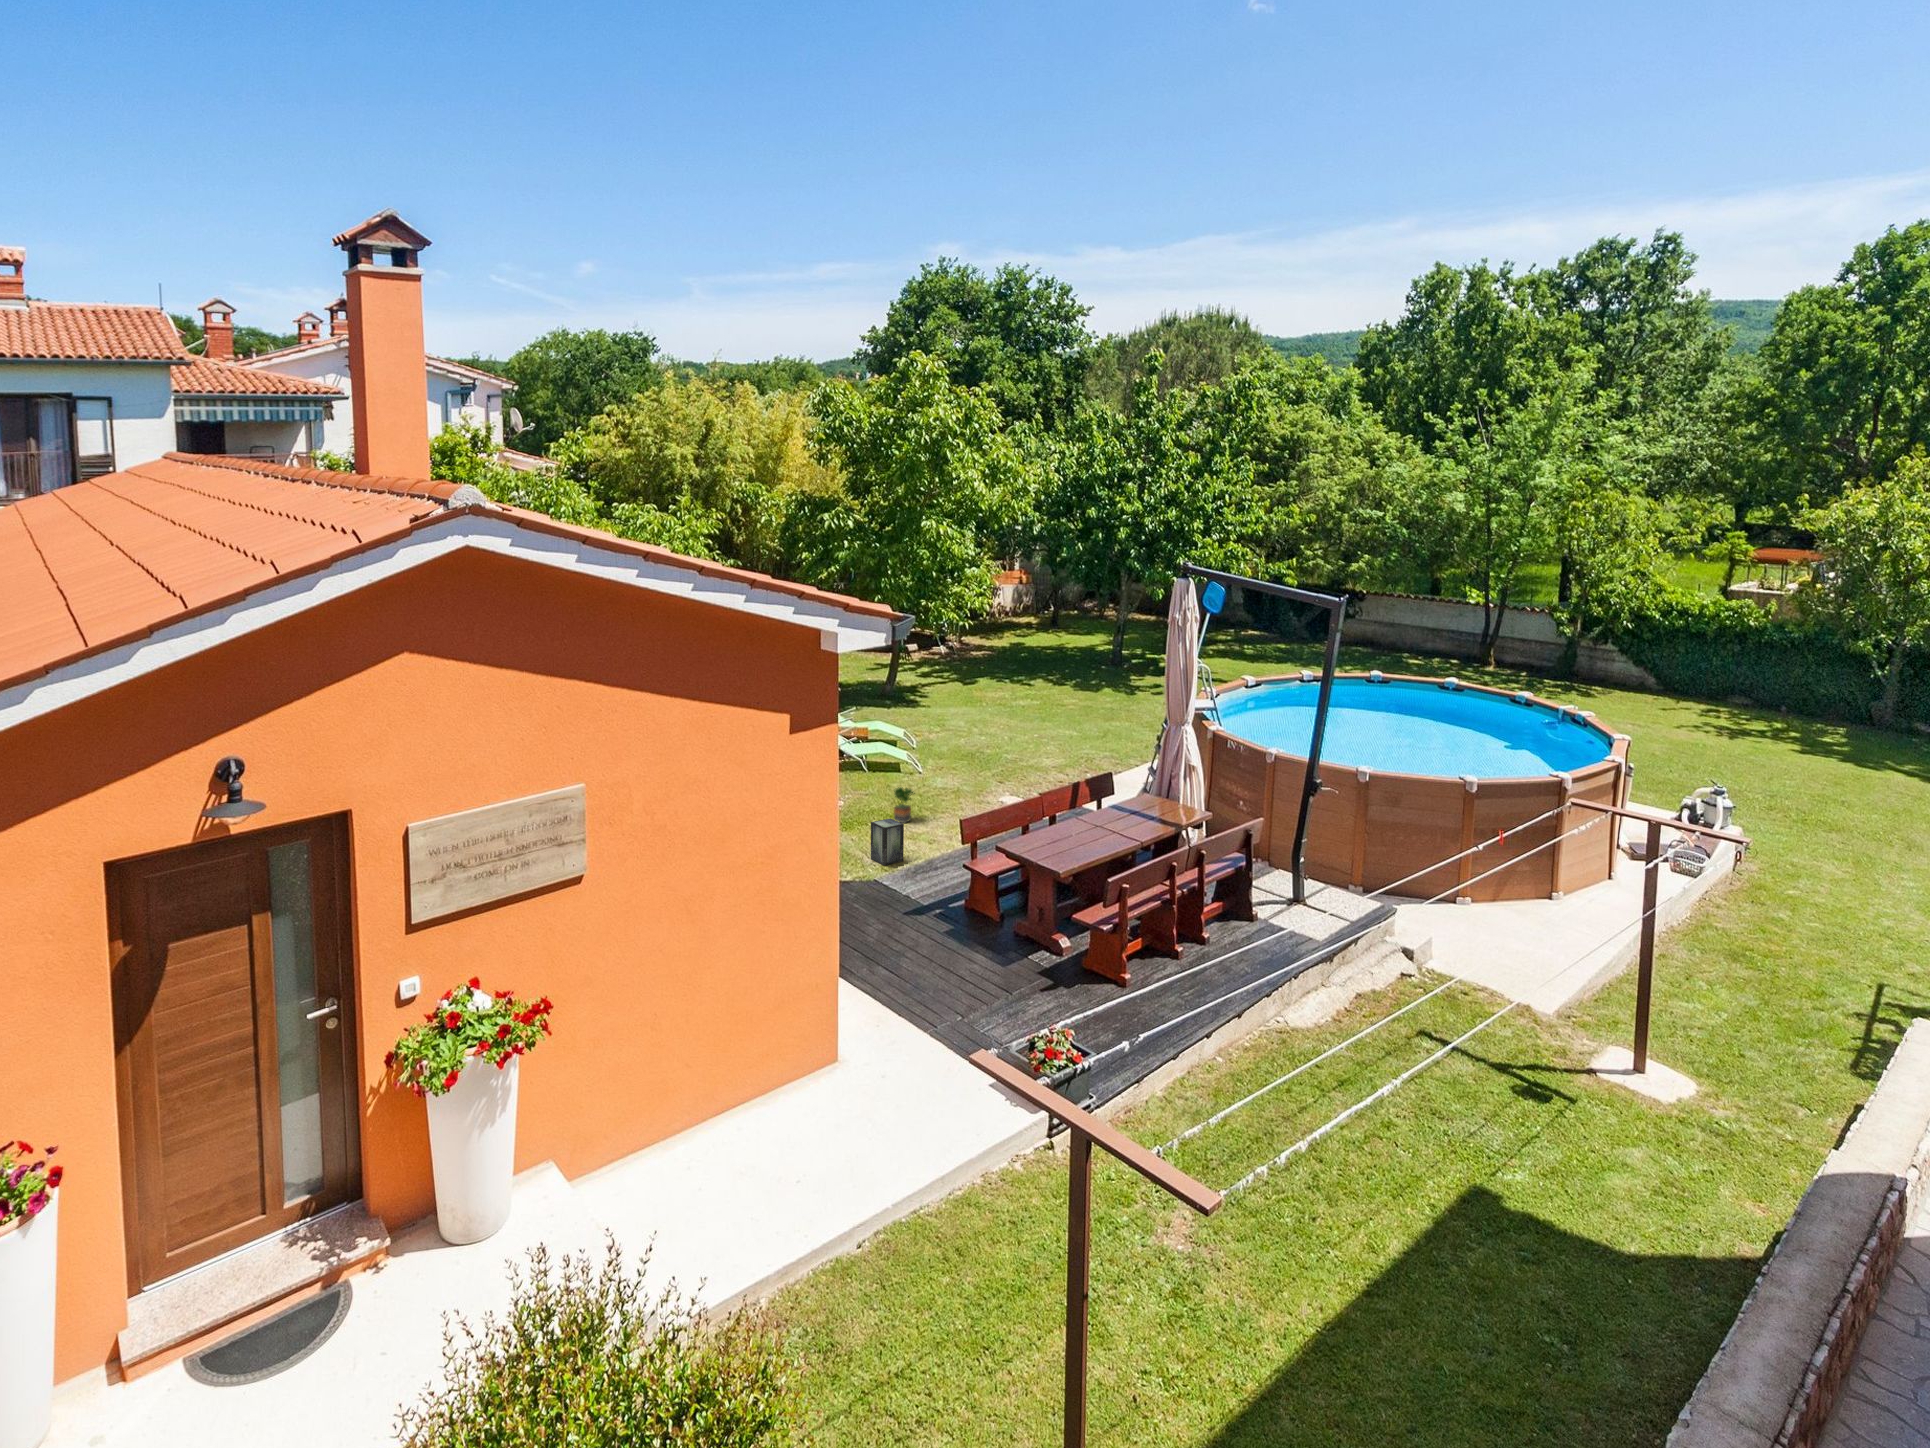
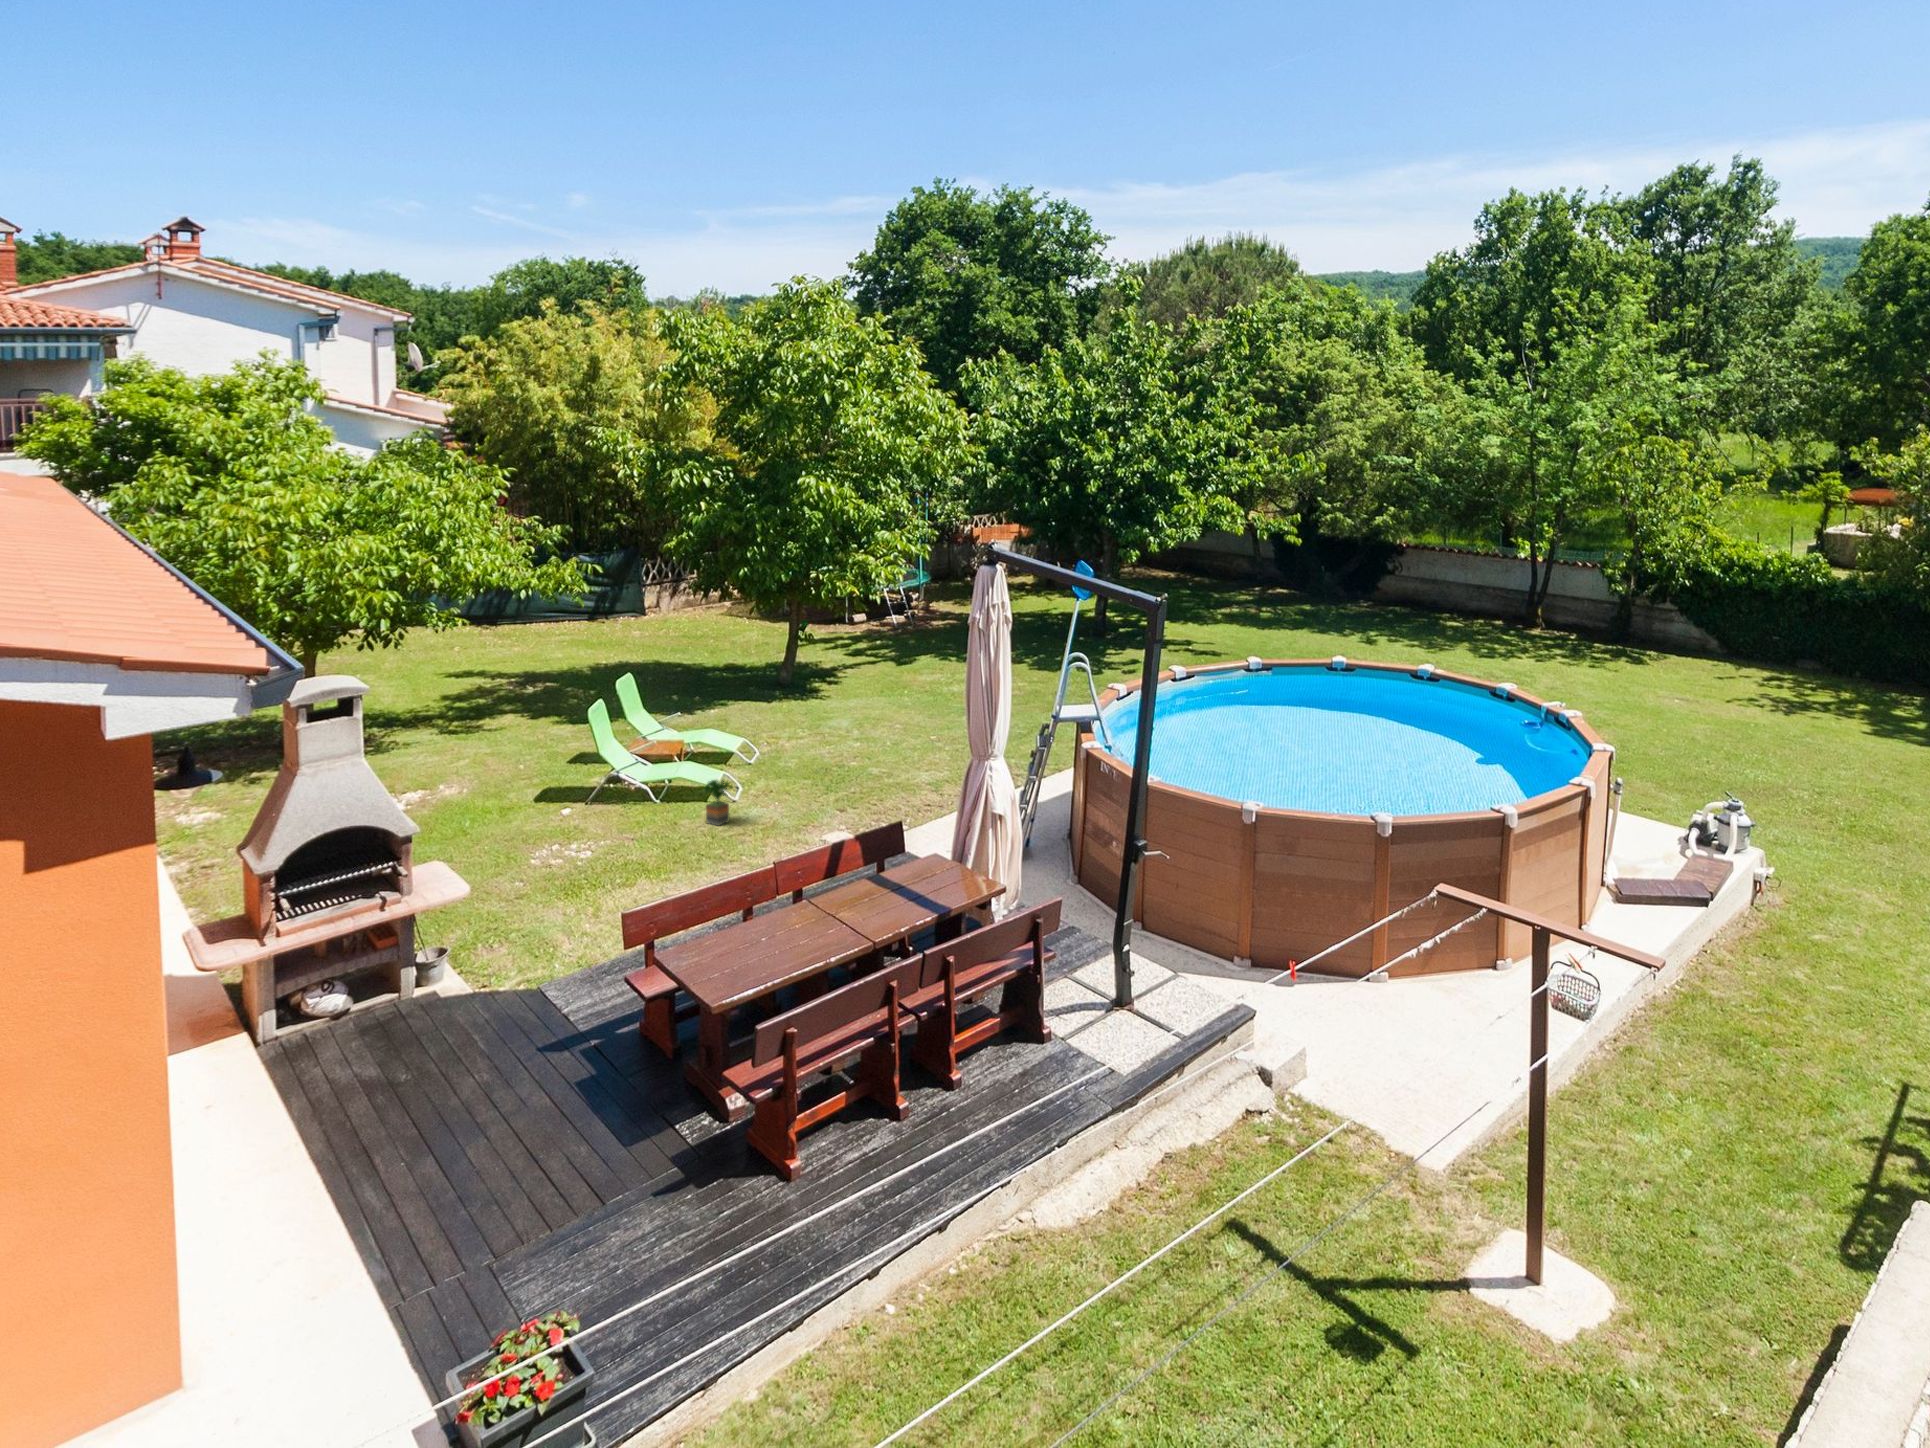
storage box: present [871,818,904,865] -> none [639,821,682,883]

